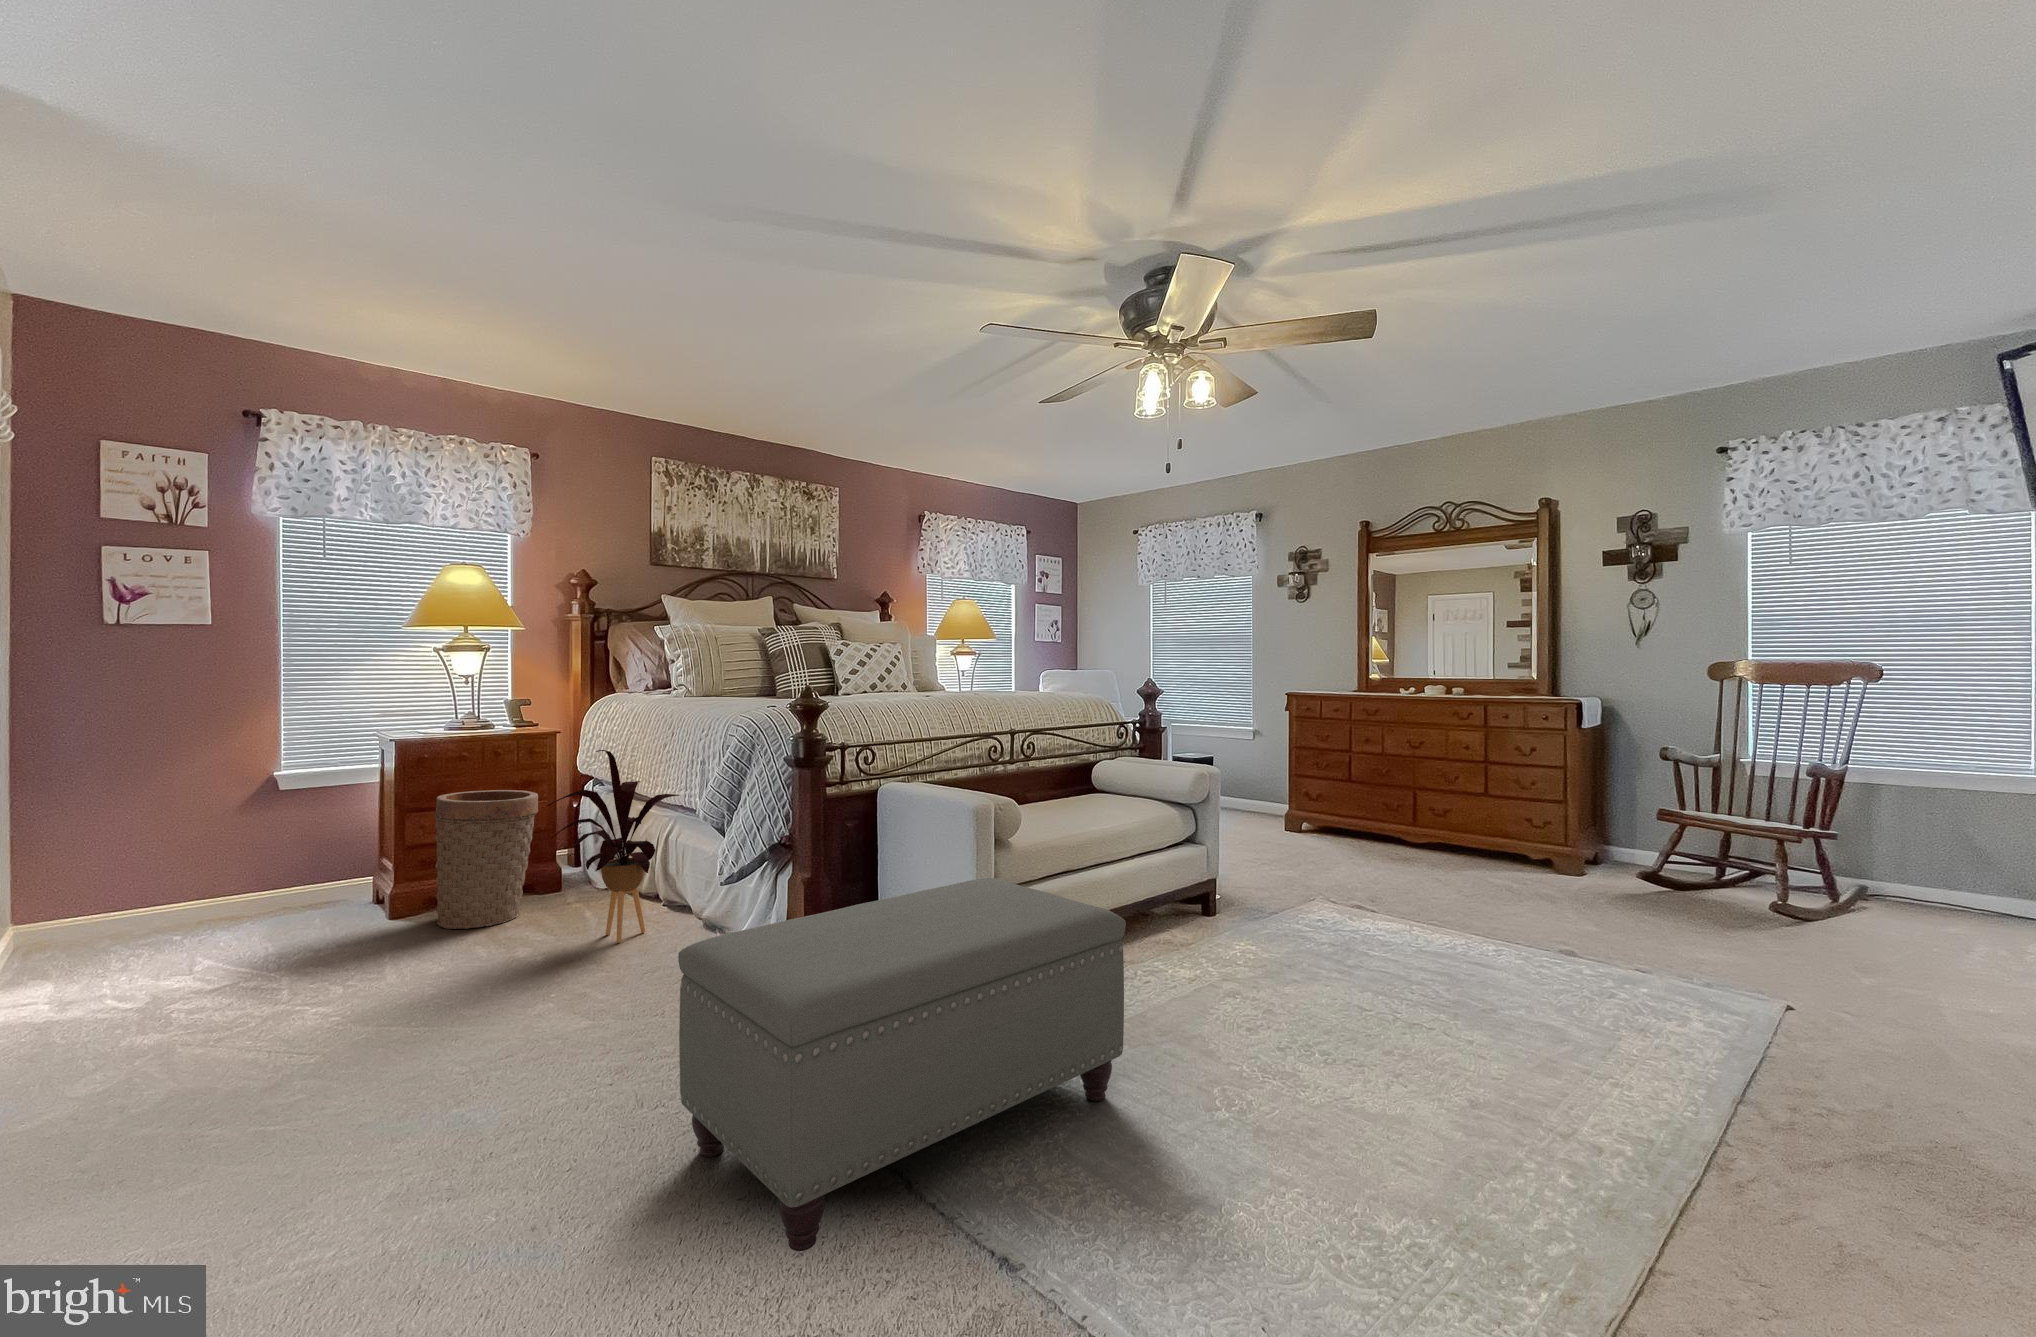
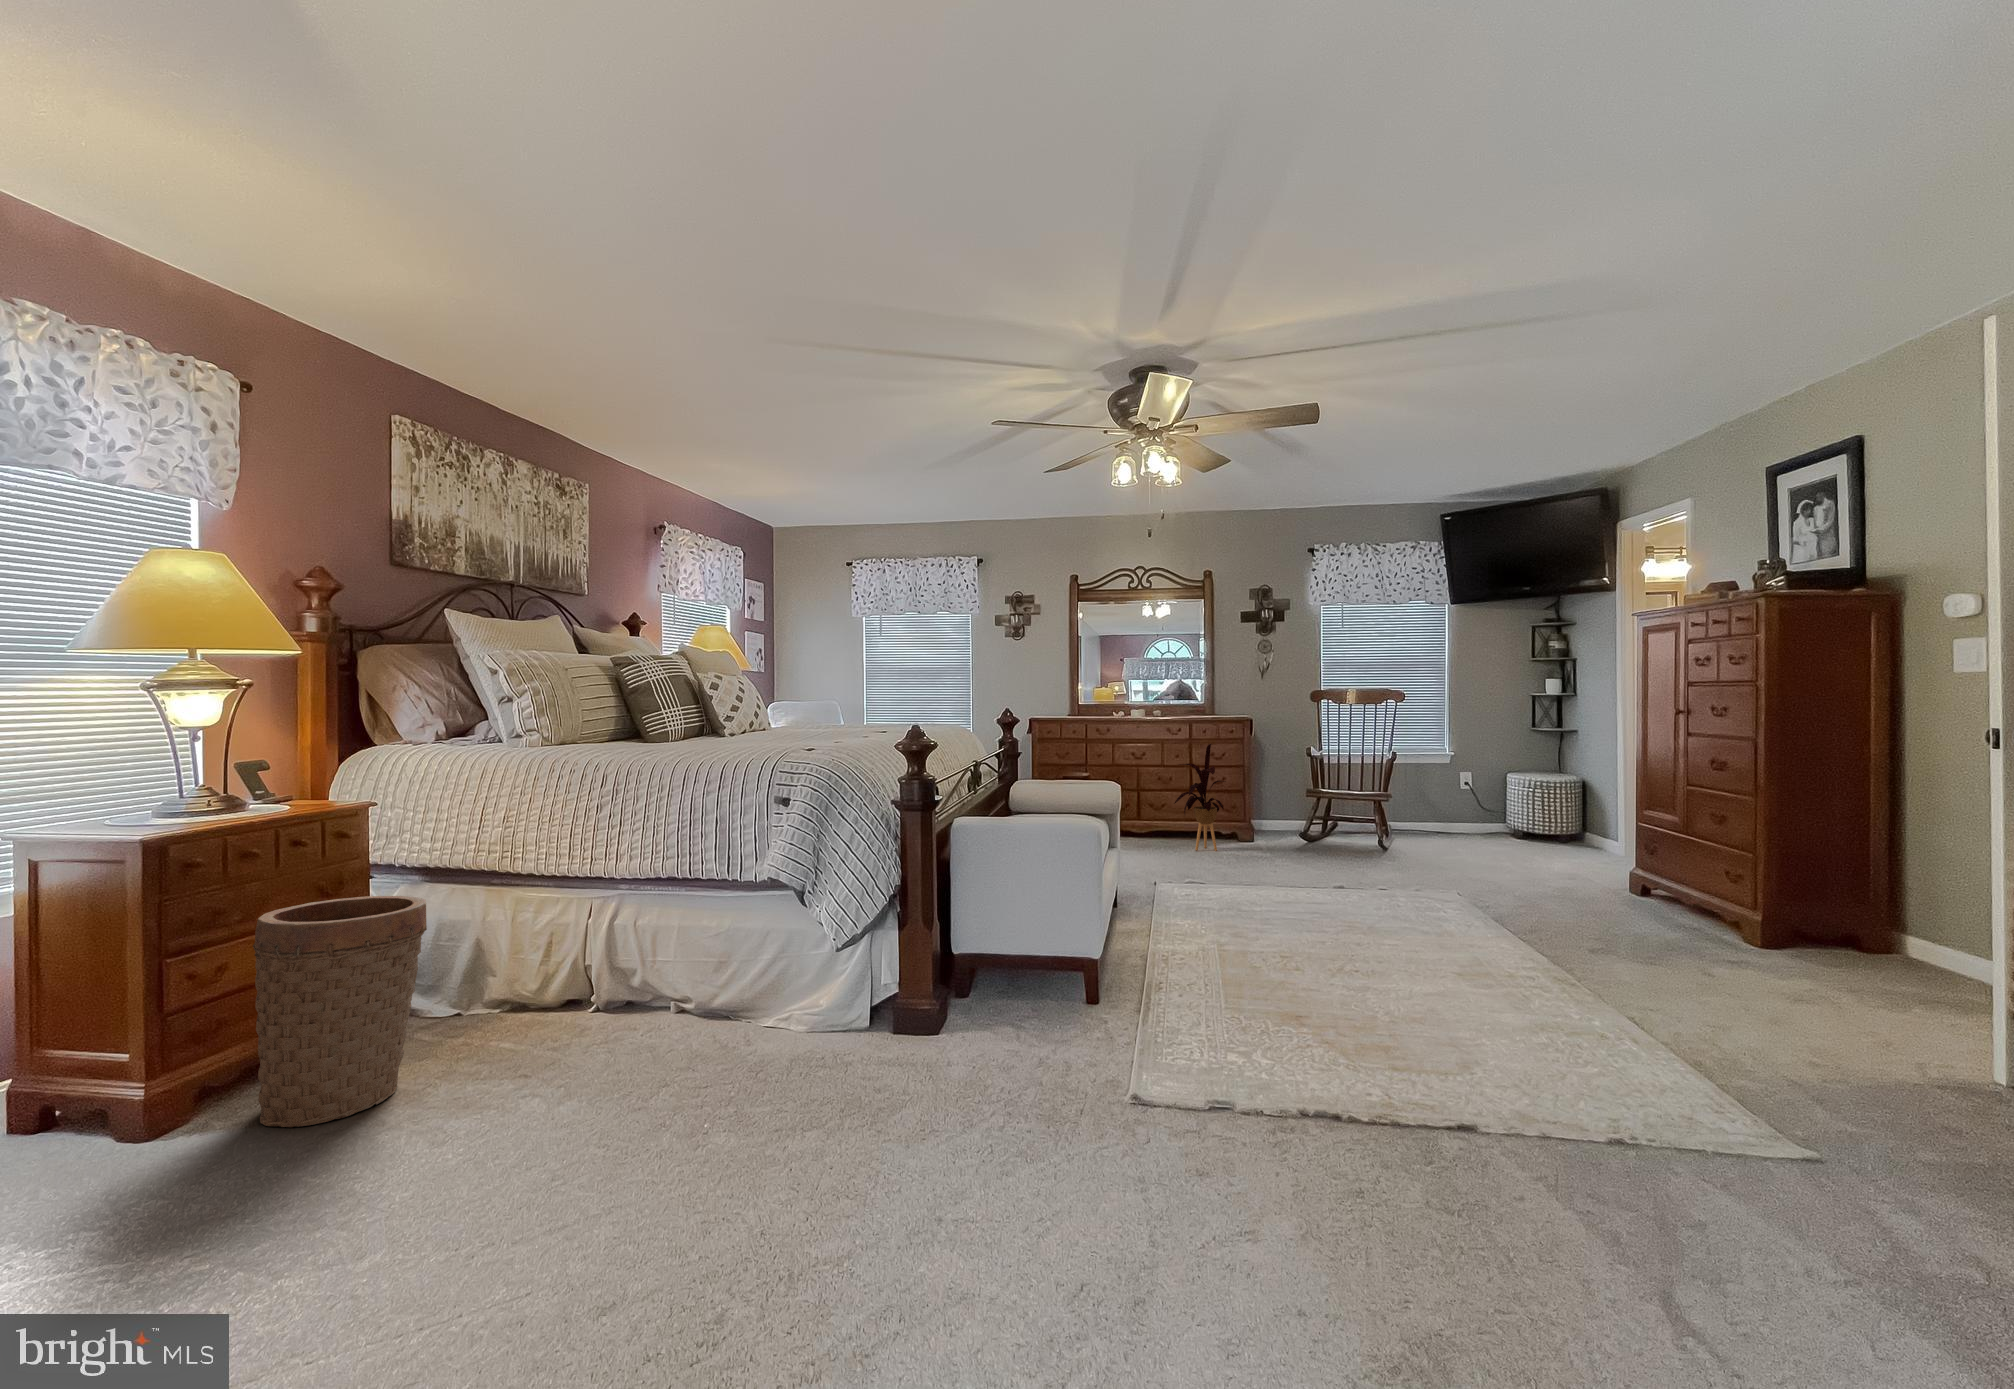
house plant: present [547,750,680,942] -> present [1175,744,1224,851]
ottoman: present [678,878,1126,1251] -> none [1171,887,1417,1192]

